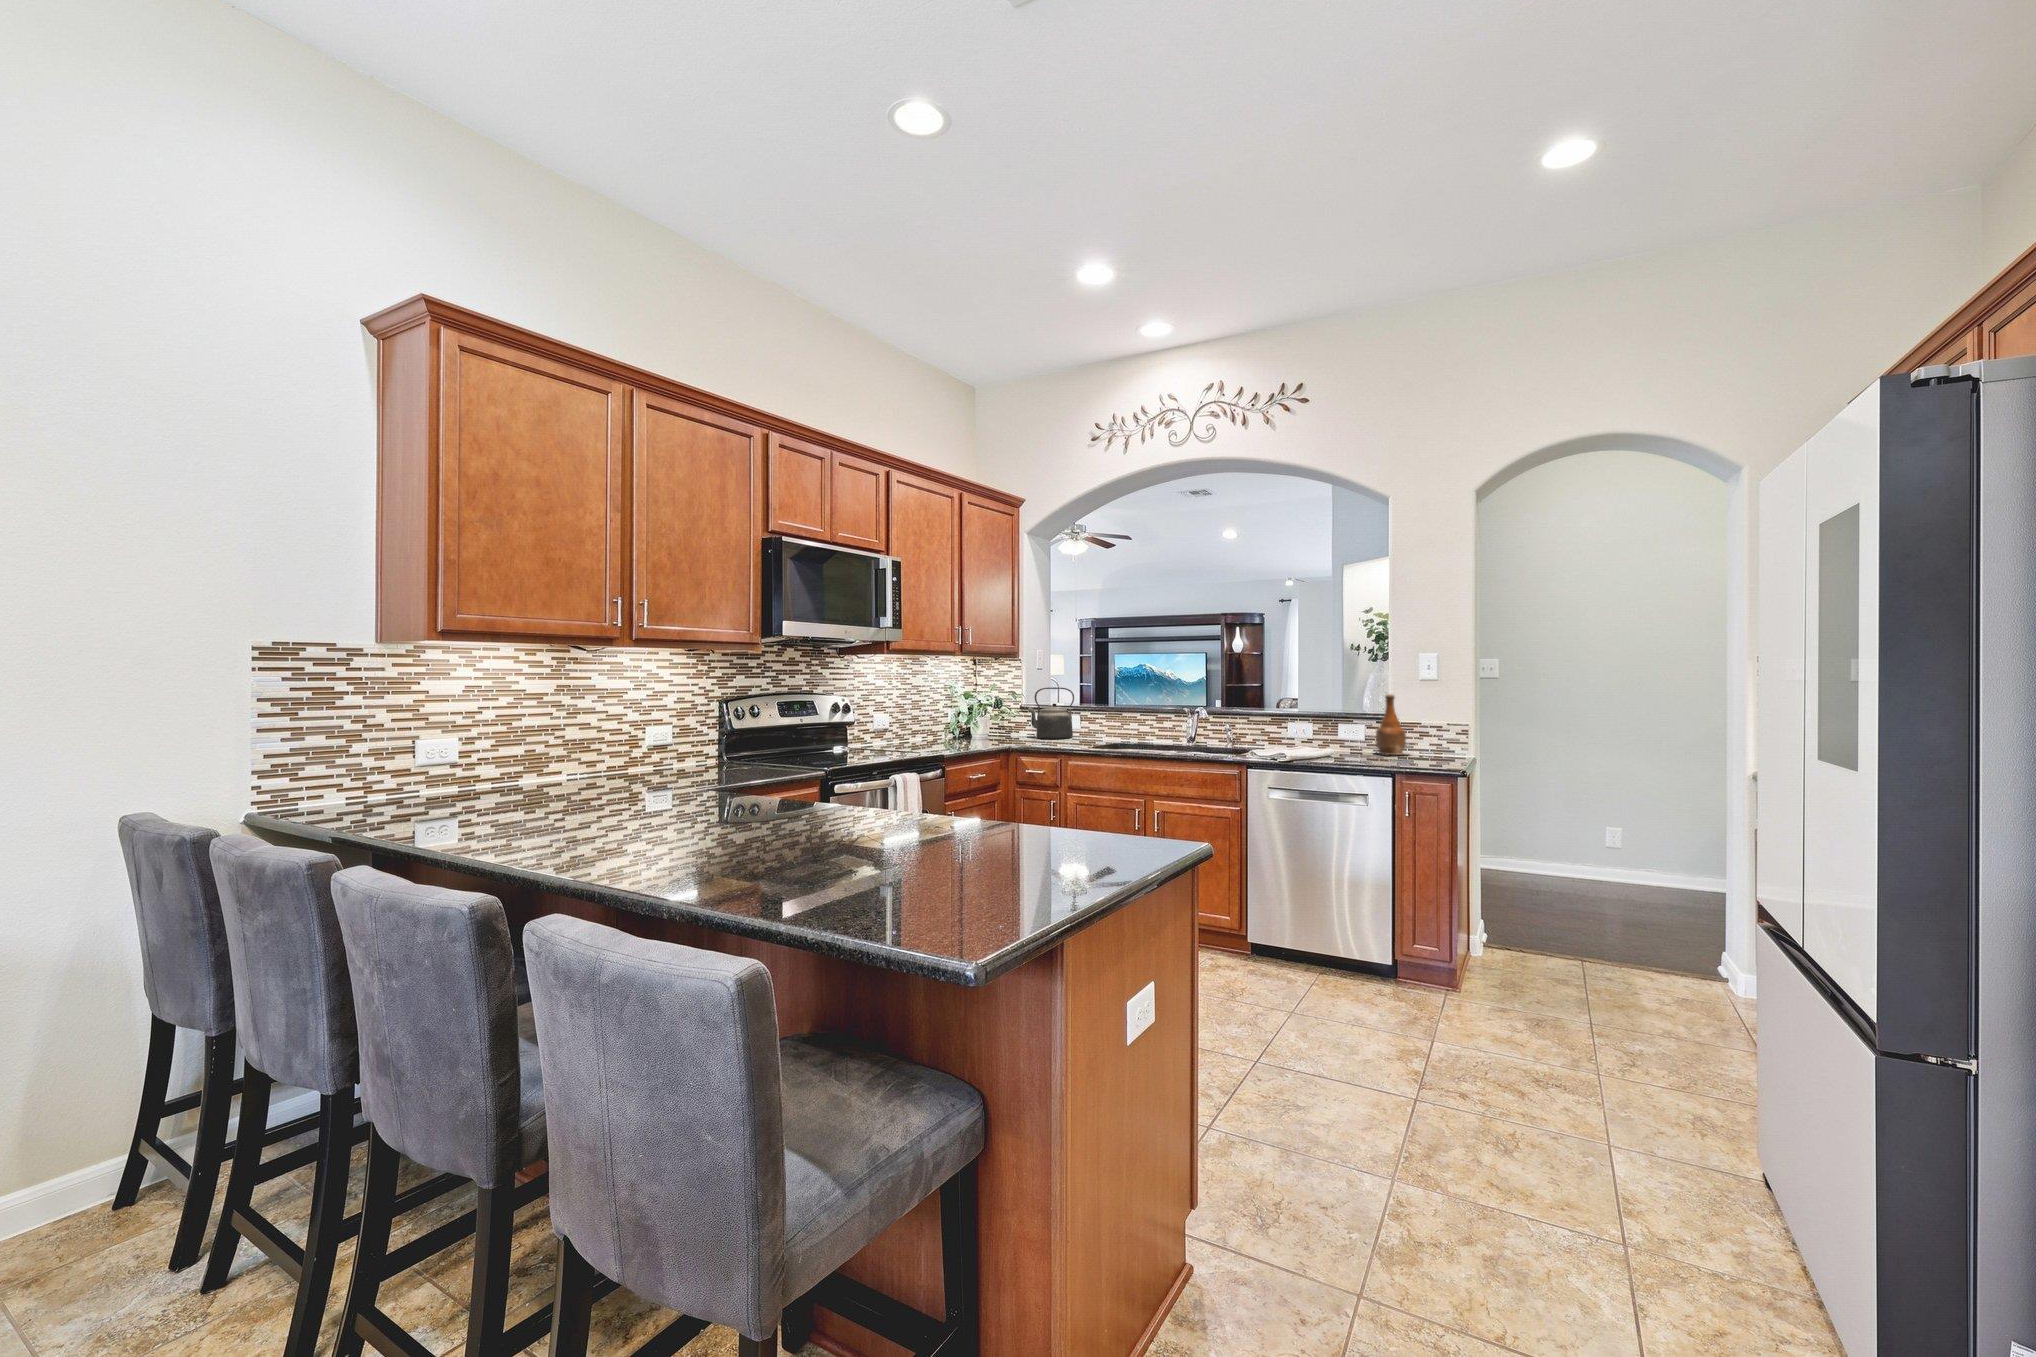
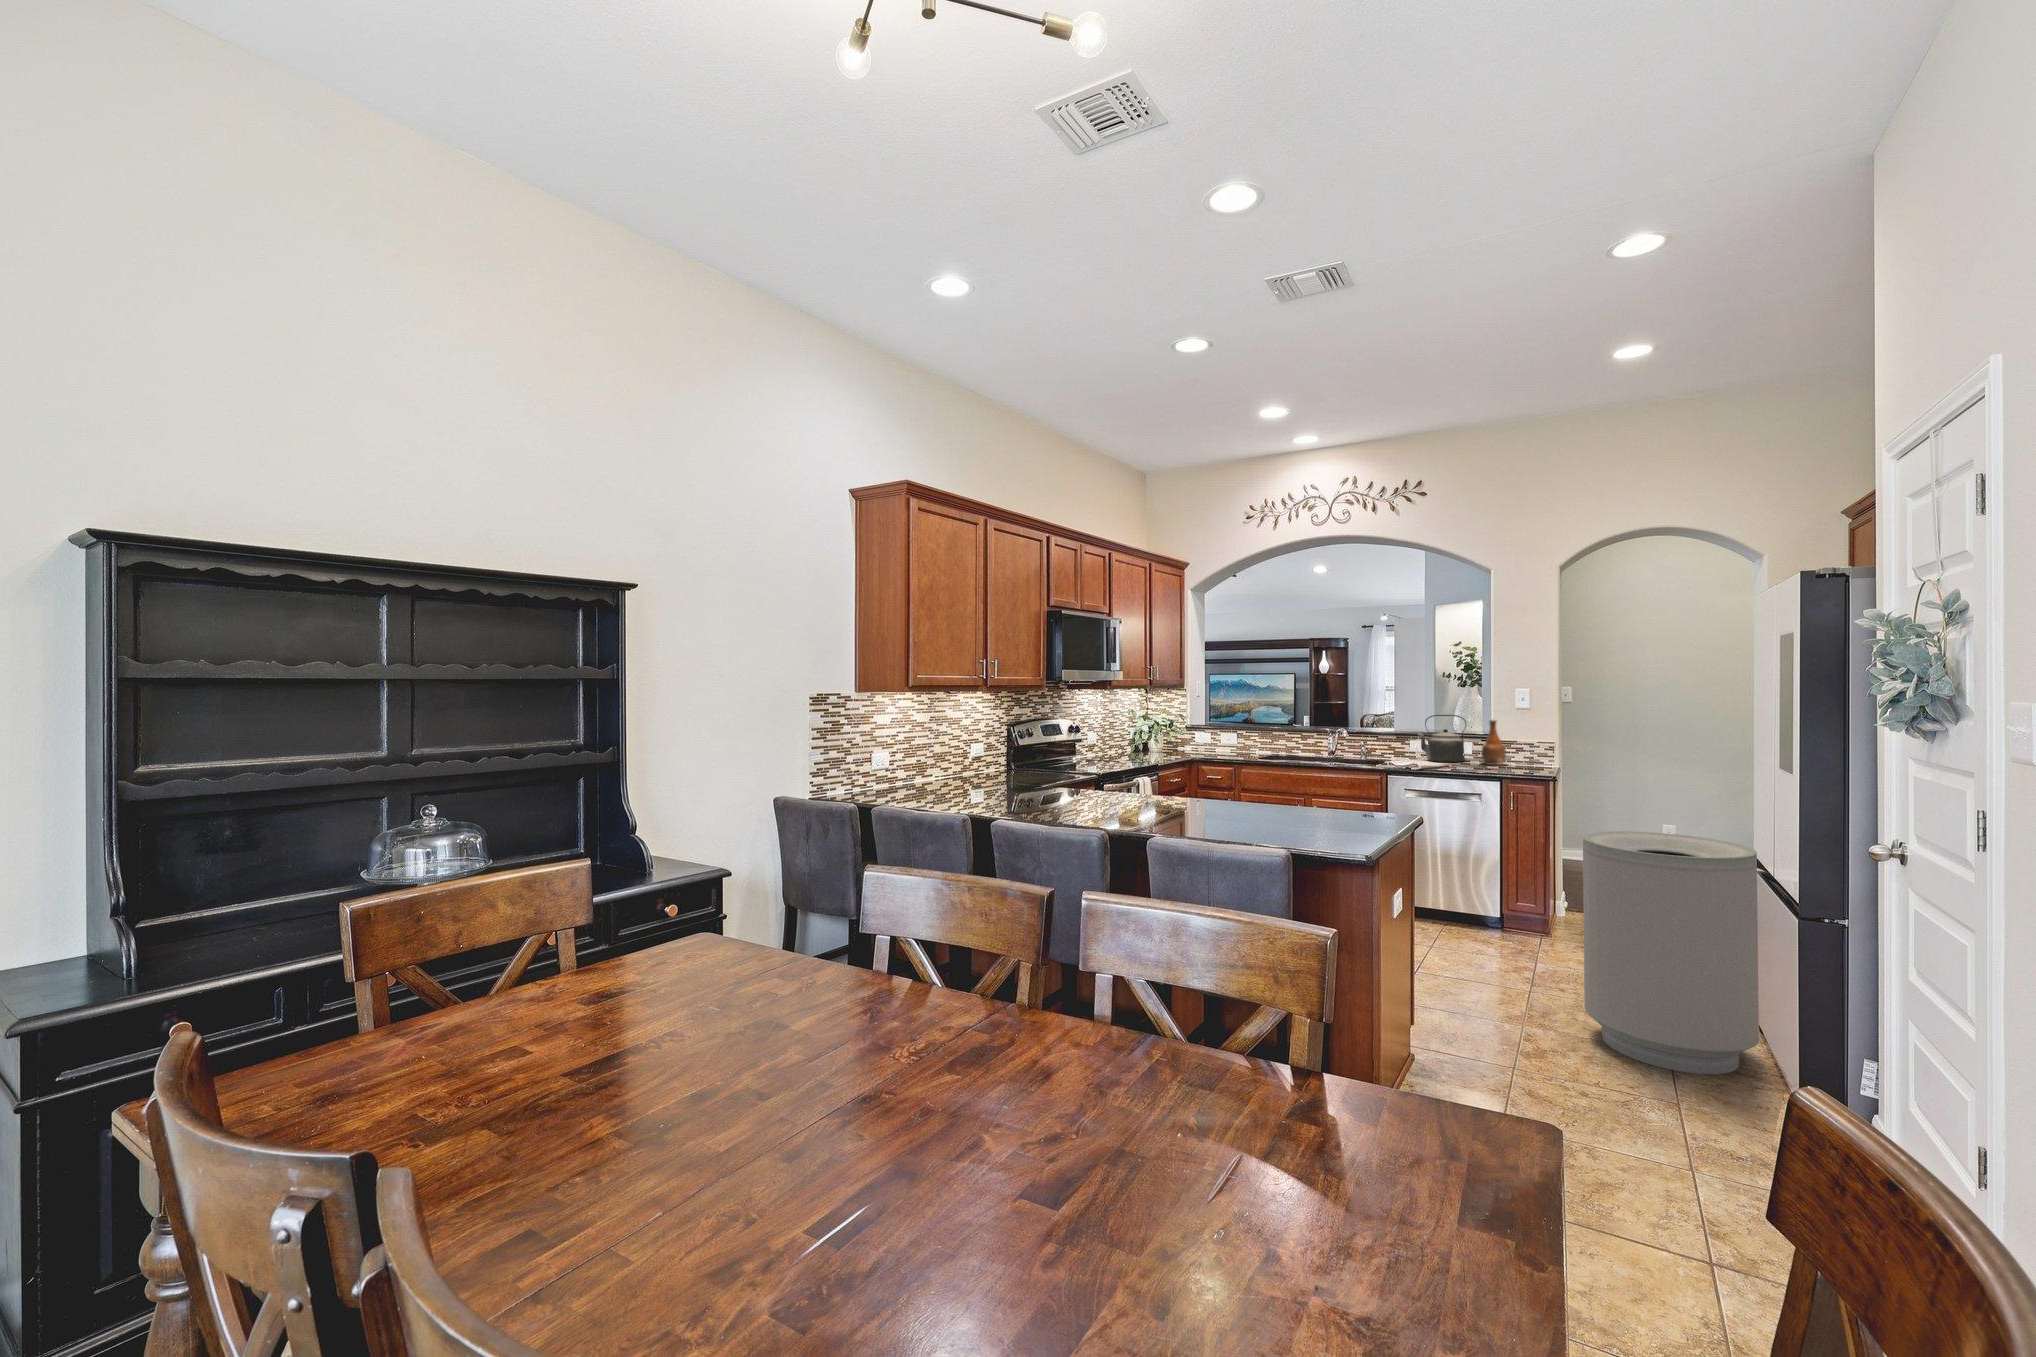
kettle: present [1028,687,1074,739] -> present [1418,715,1466,762]
trash can: none [1486,858,1770,1288] -> present [1583,831,1759,1074]

